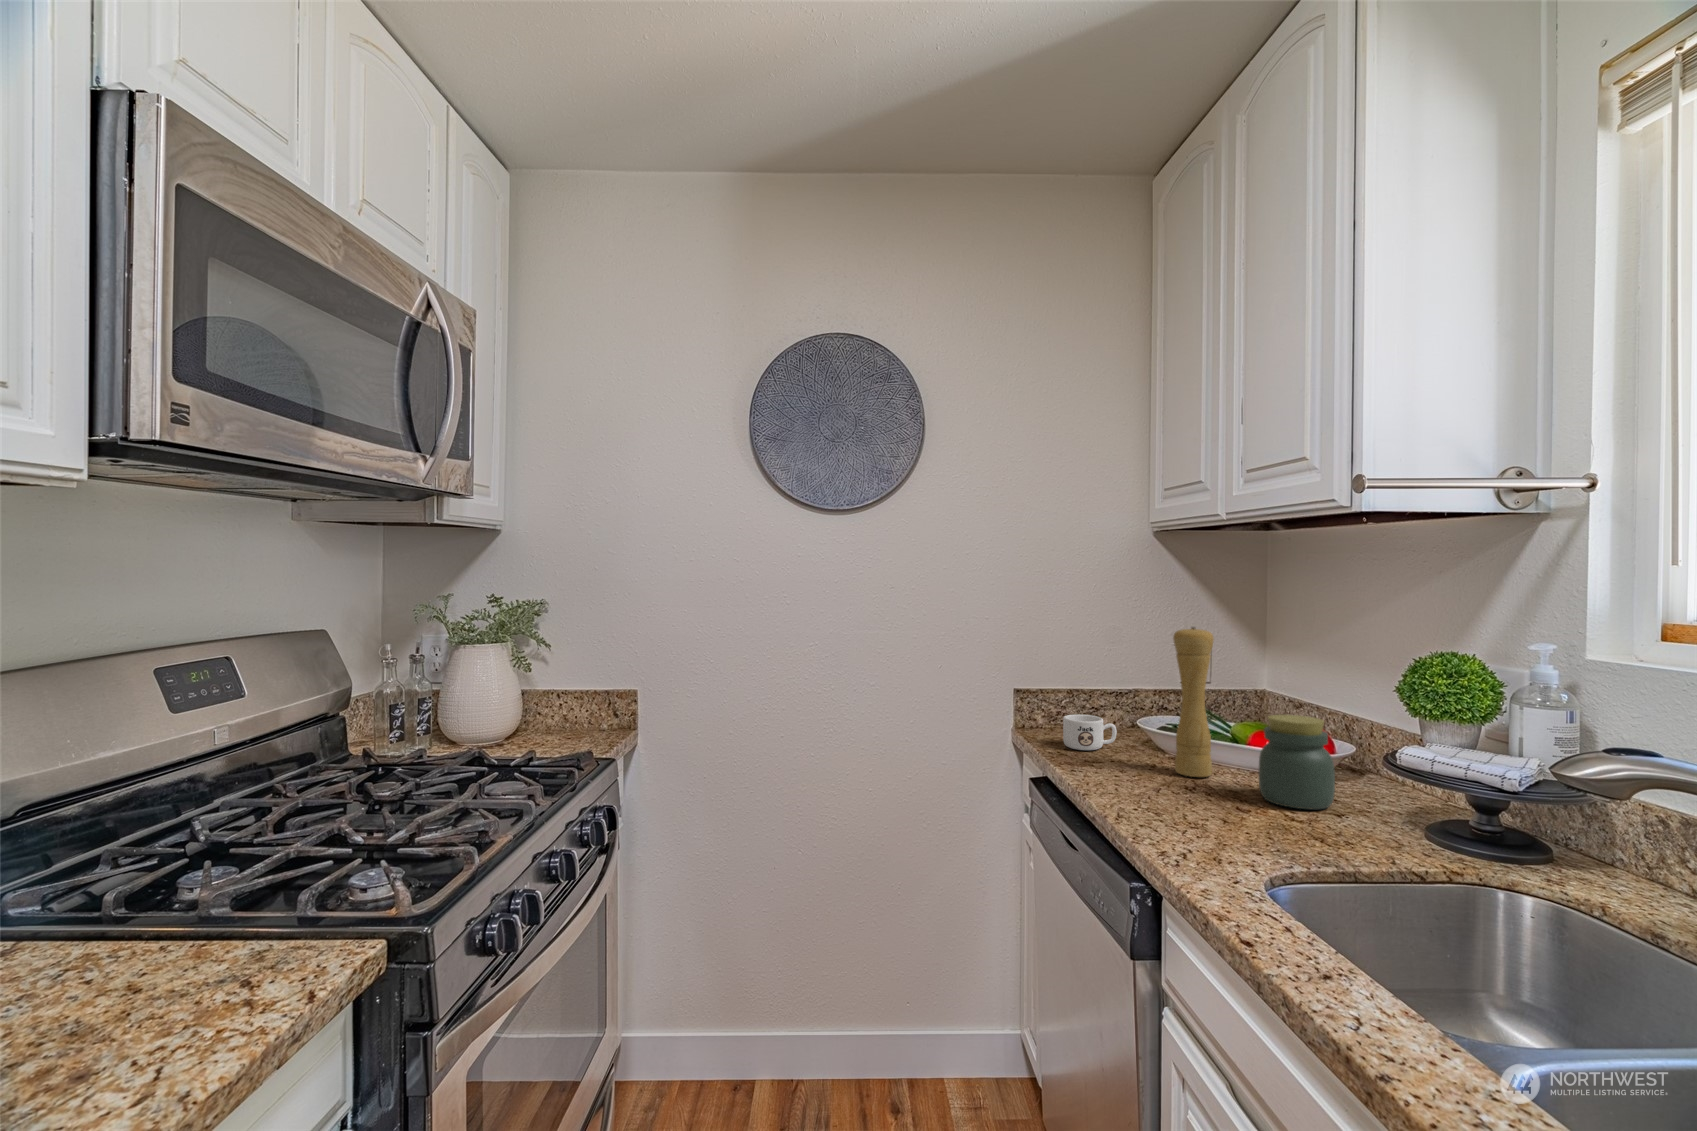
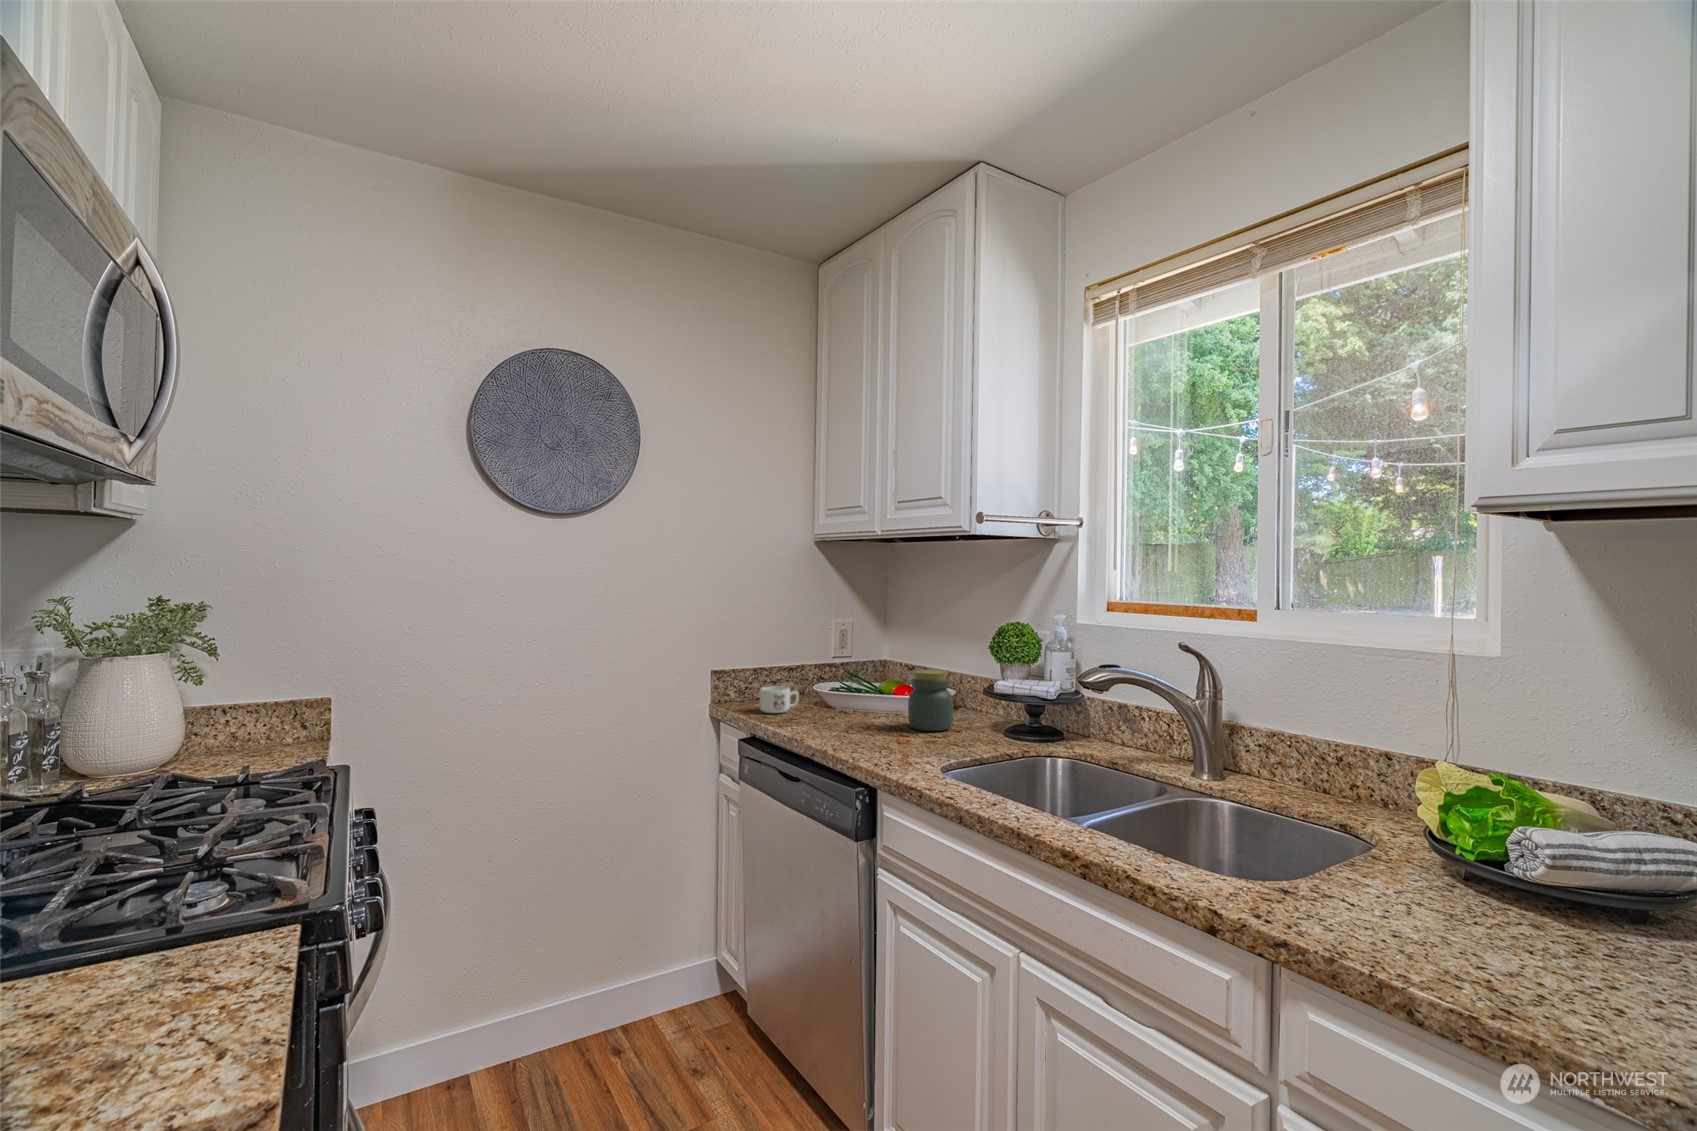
pepper mill: present [1173,627,1214,777] -> none [848,613,875,721]

